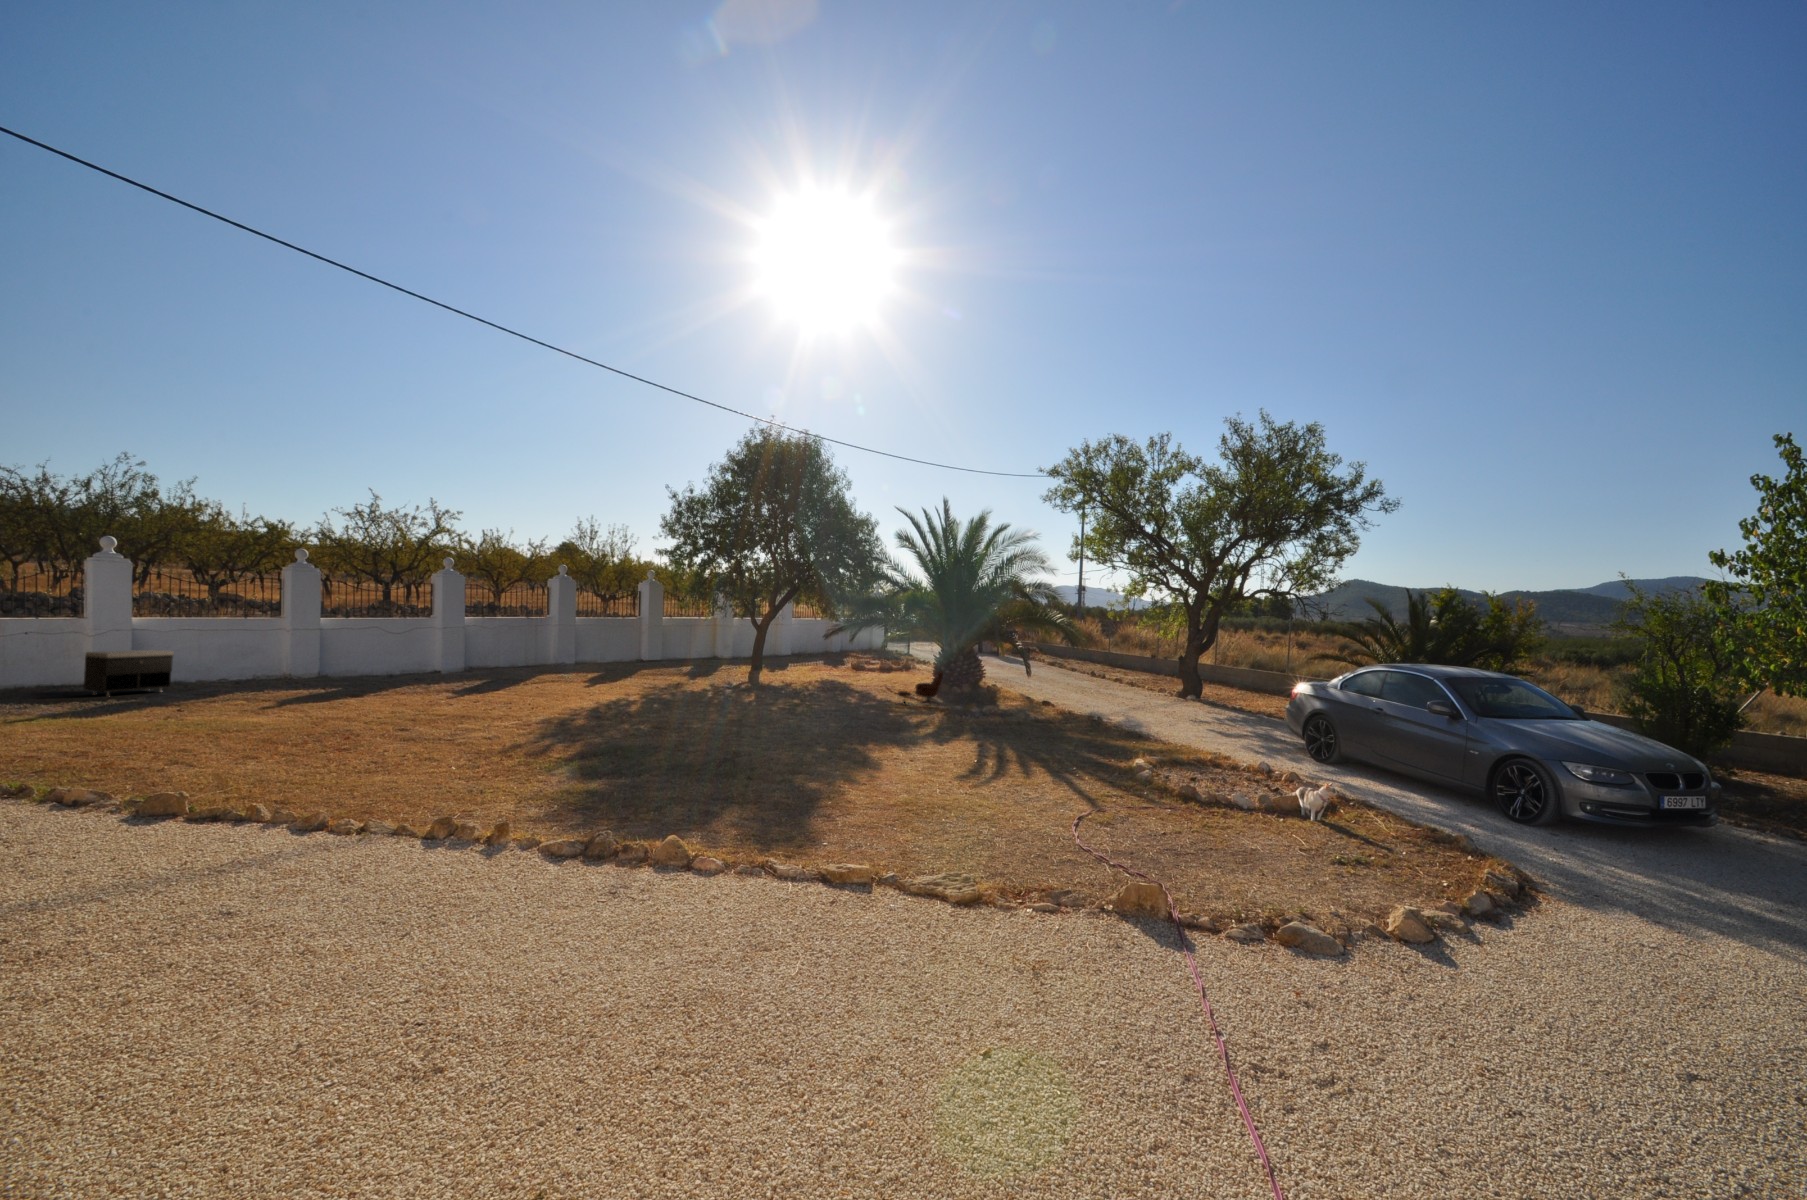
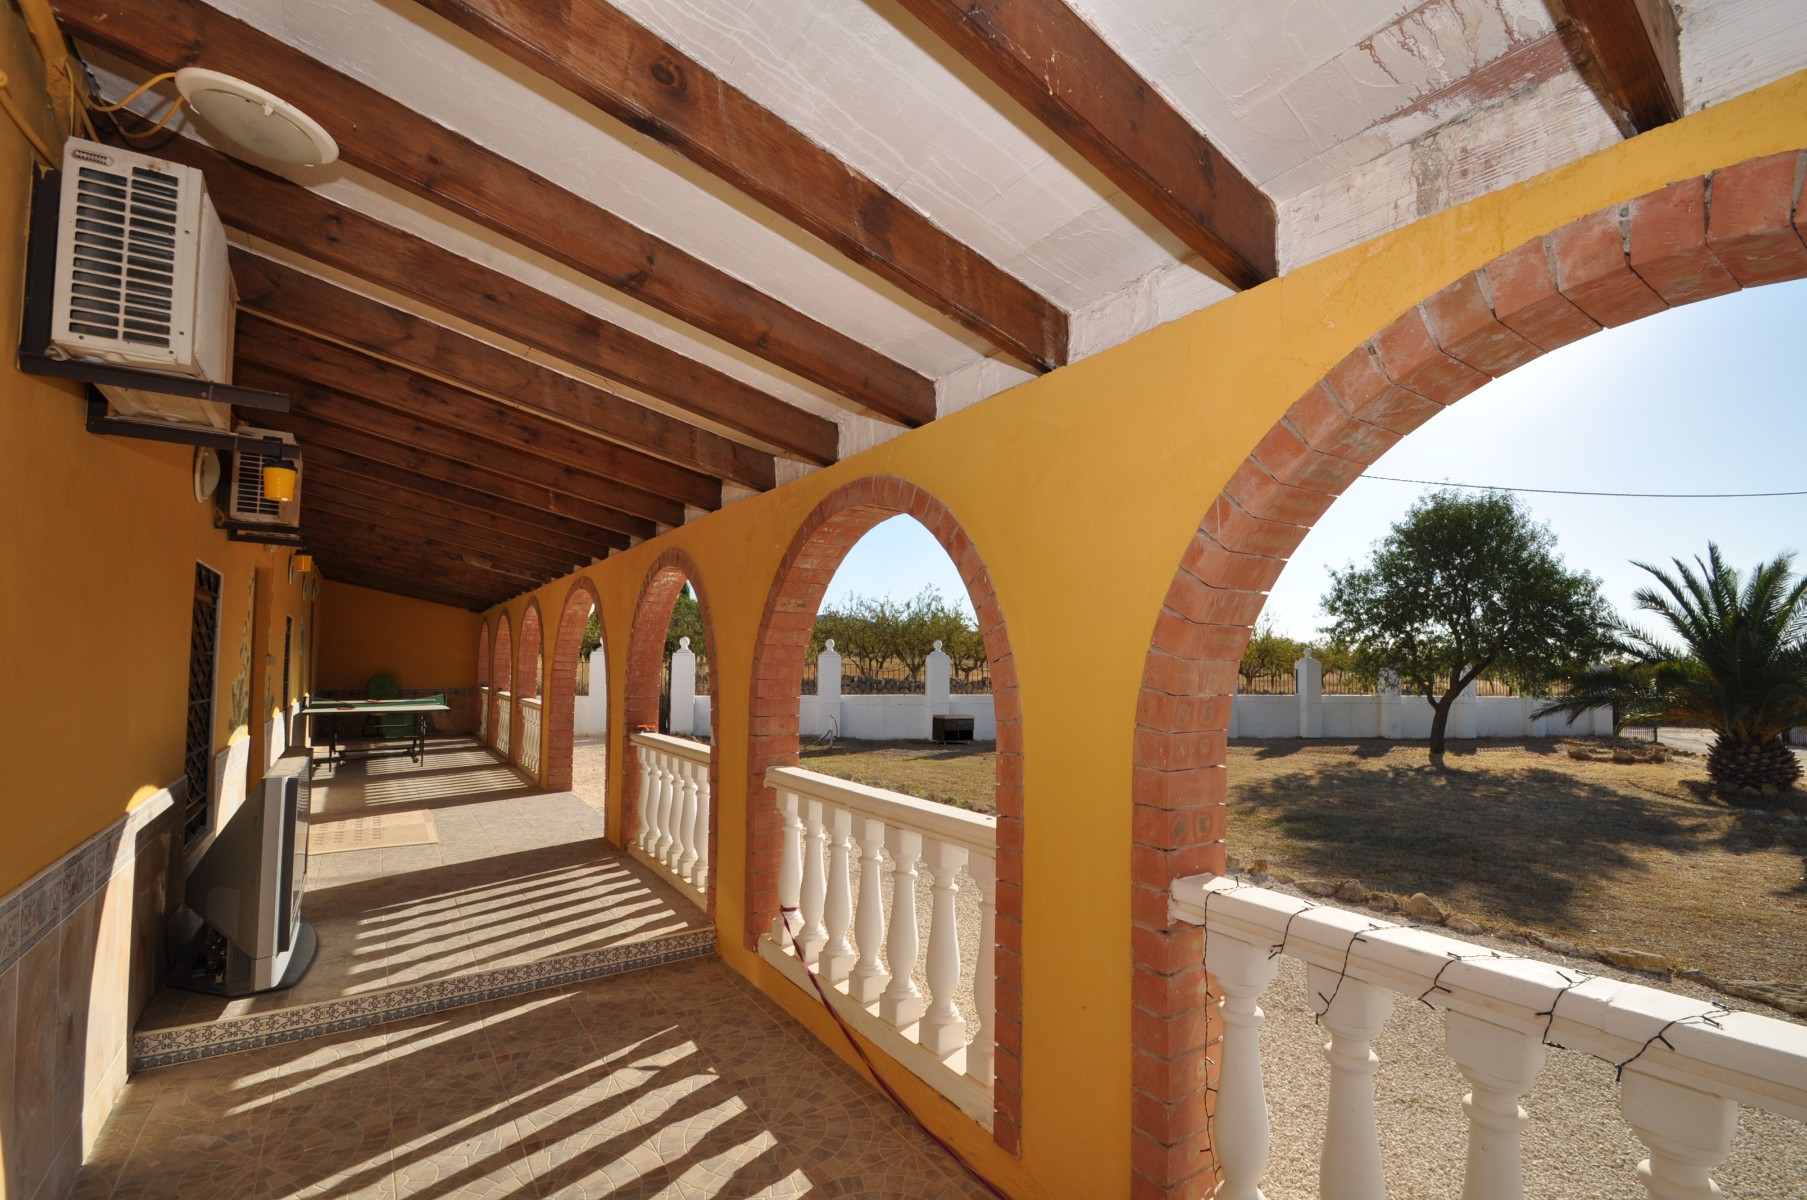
lounge chair: present [898,671,943,703] -> none [1651,763,1728,807]

